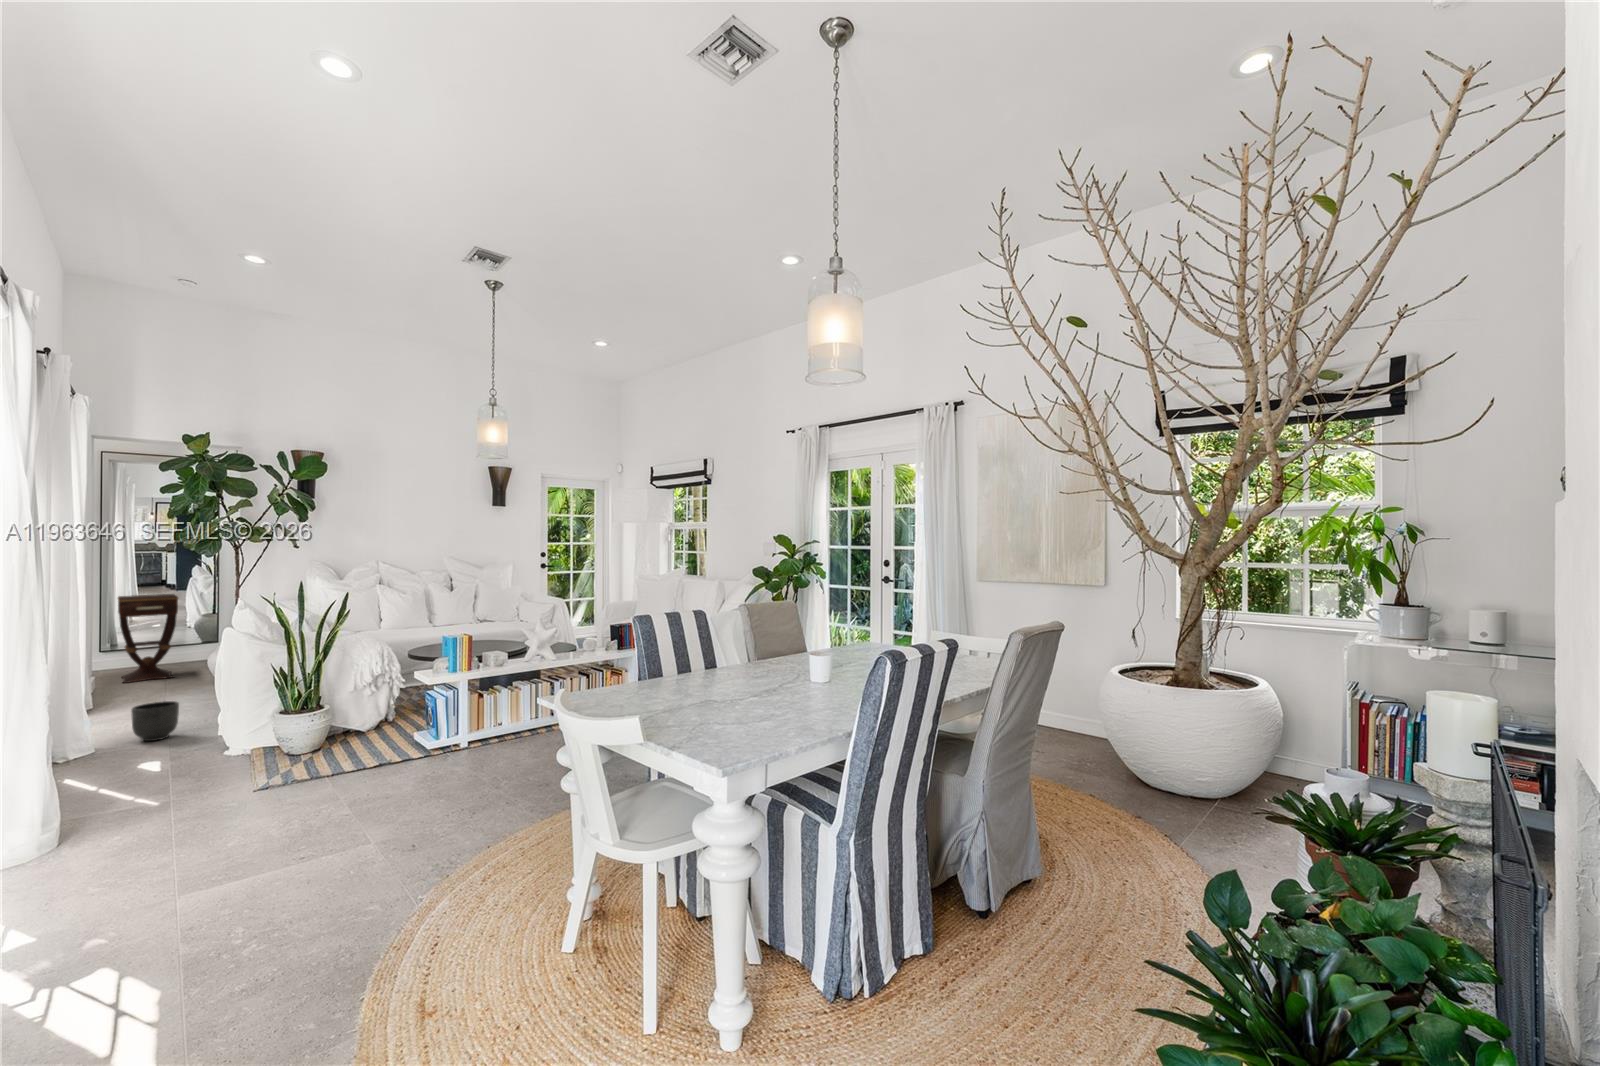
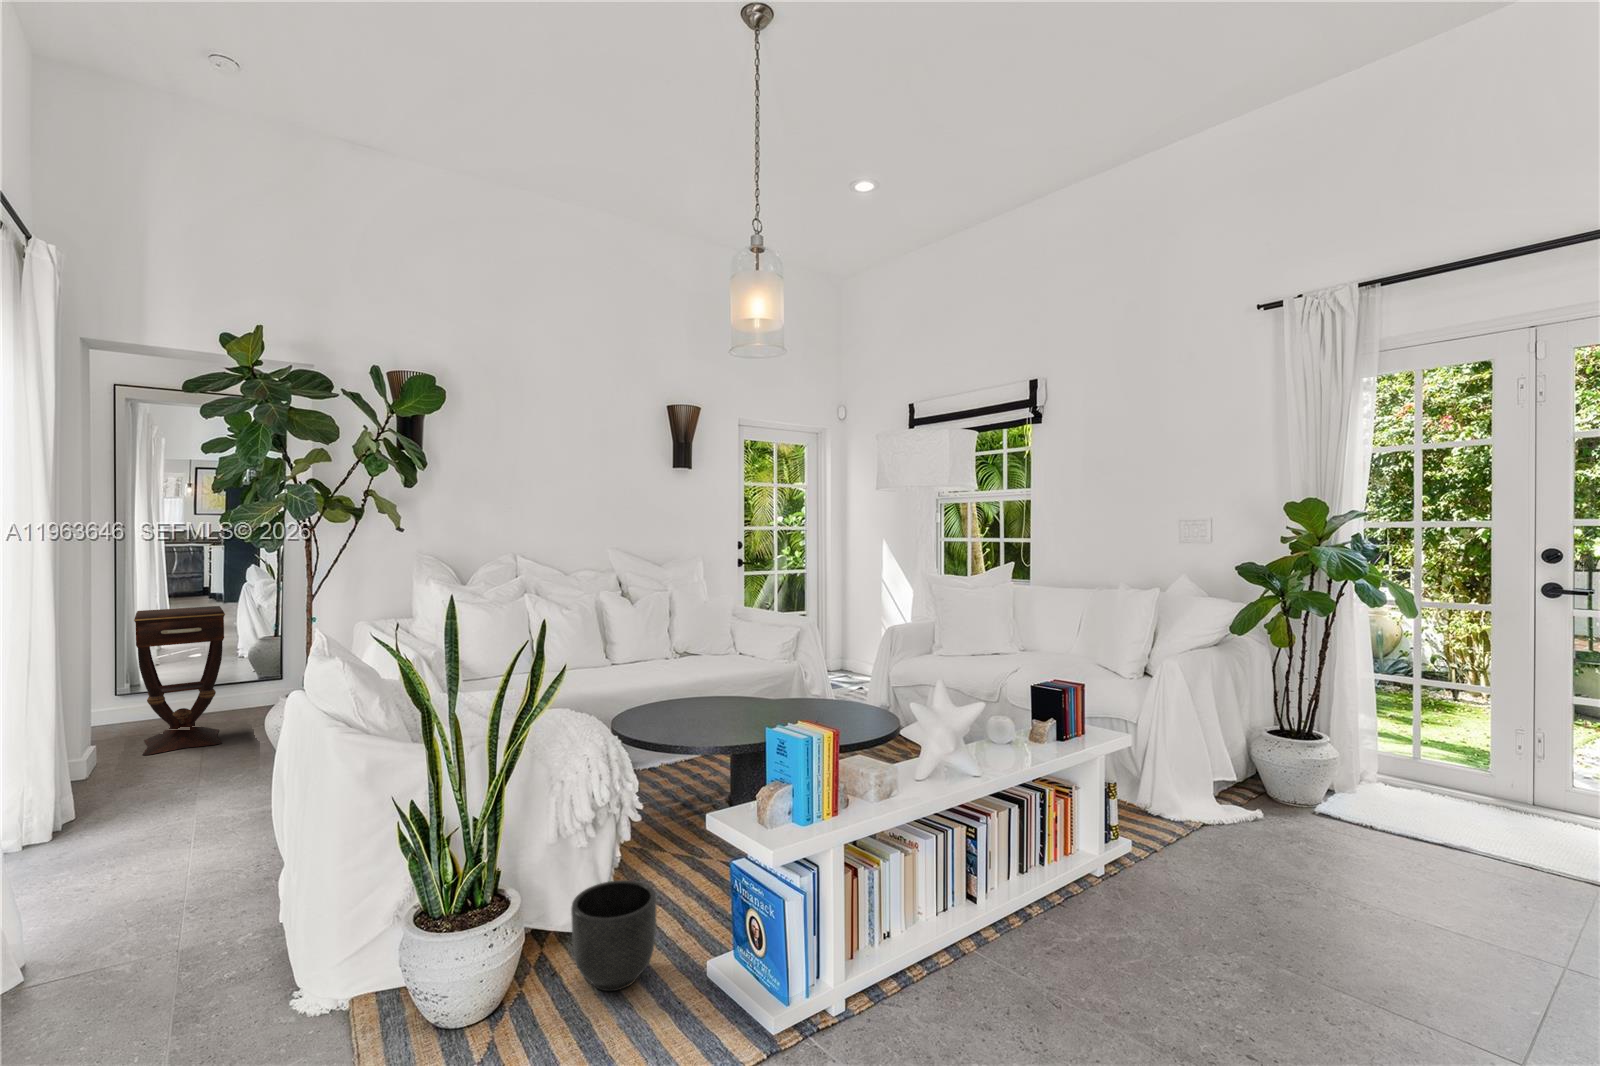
planter: present [131,701,179,741] -> present [571,880,656,991]

